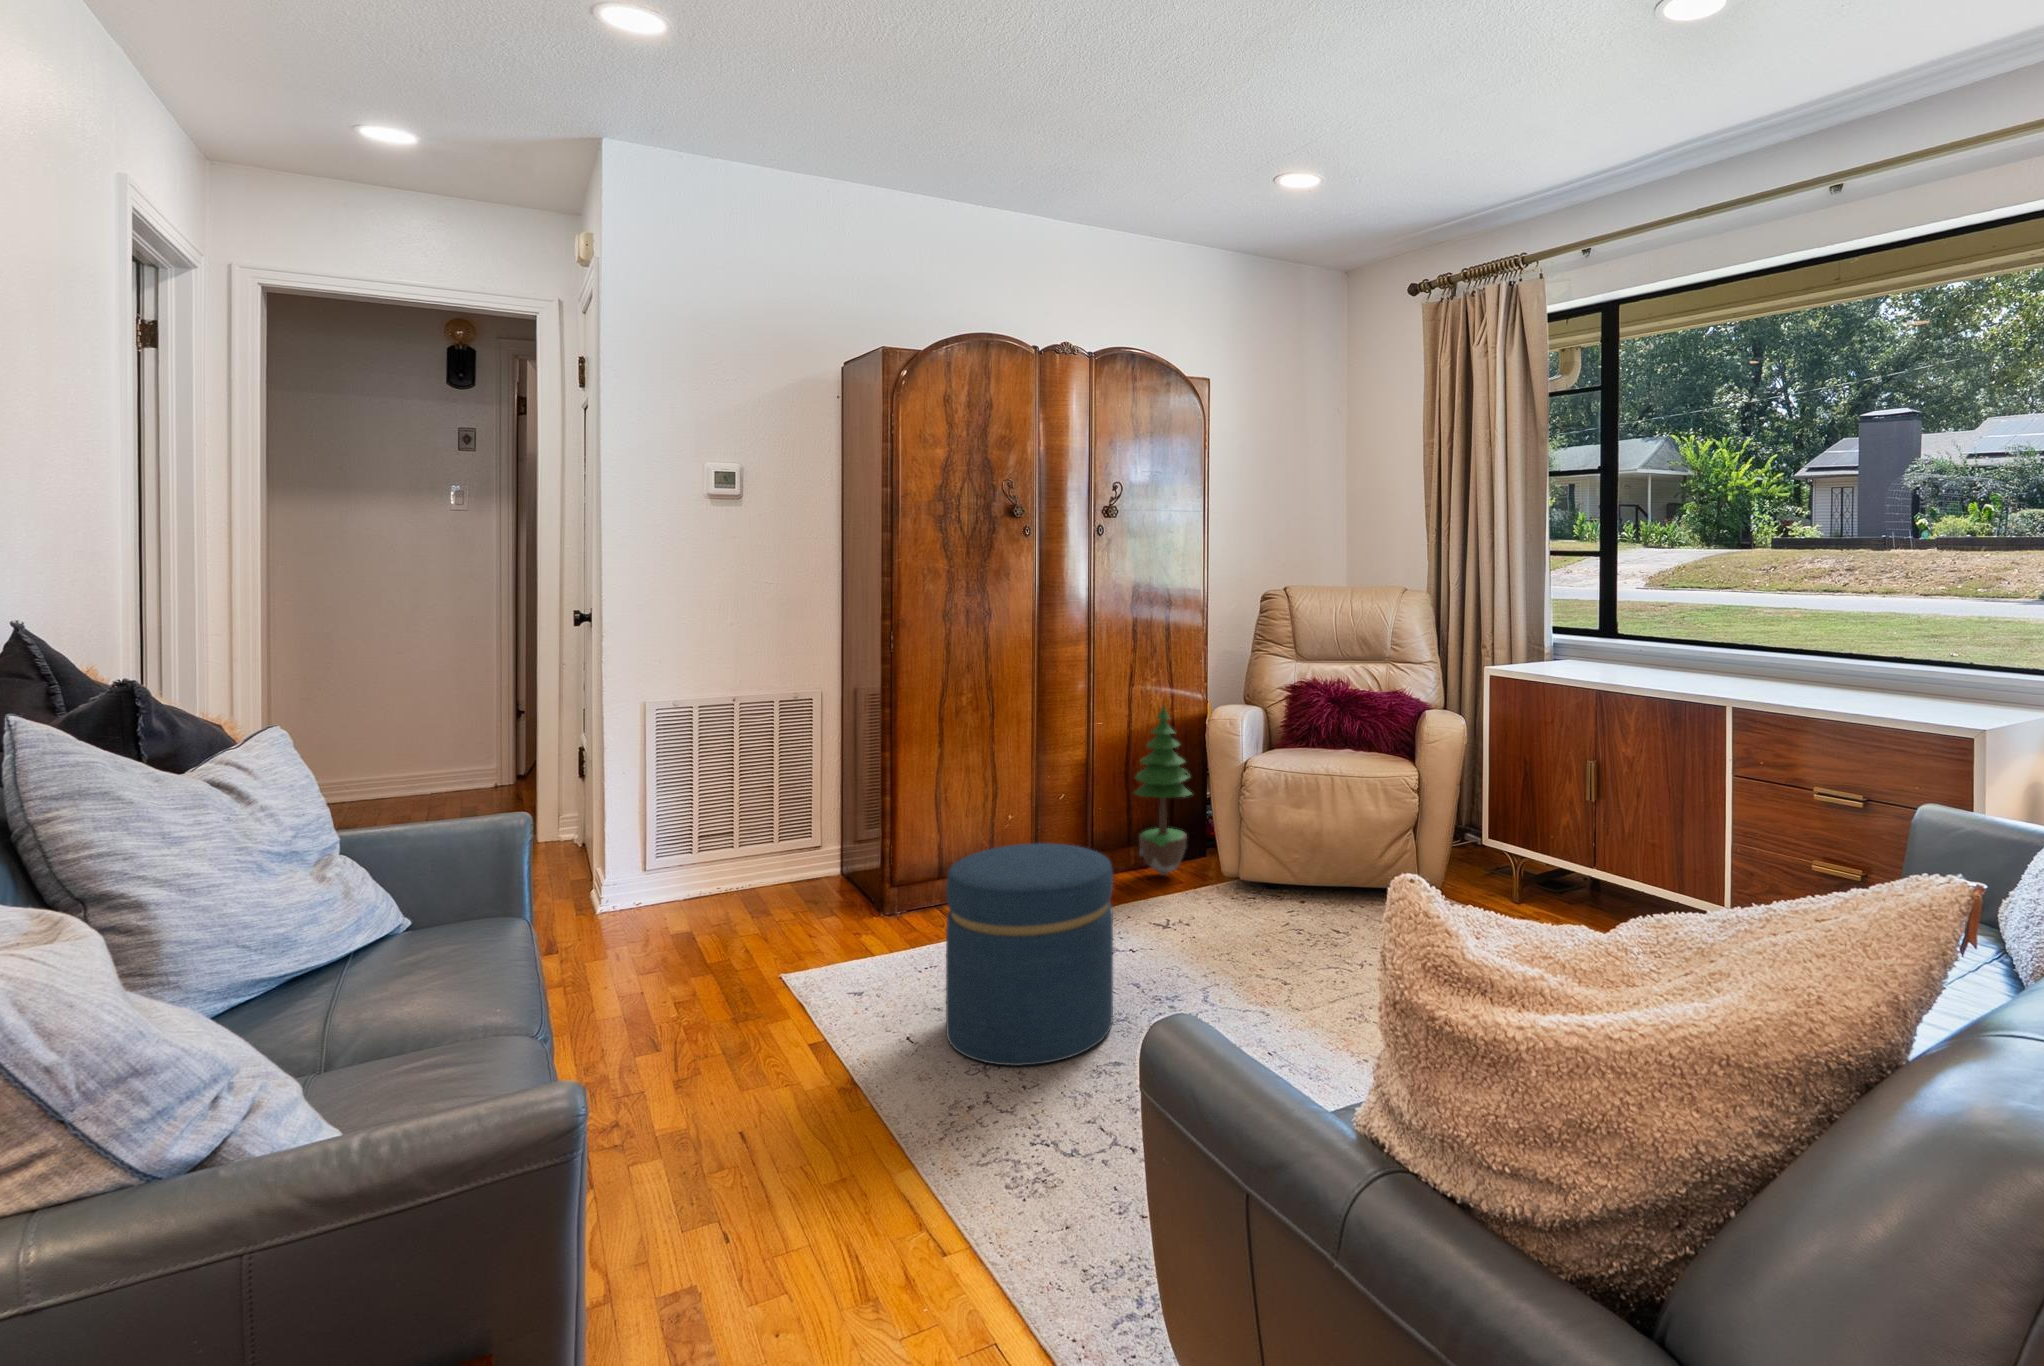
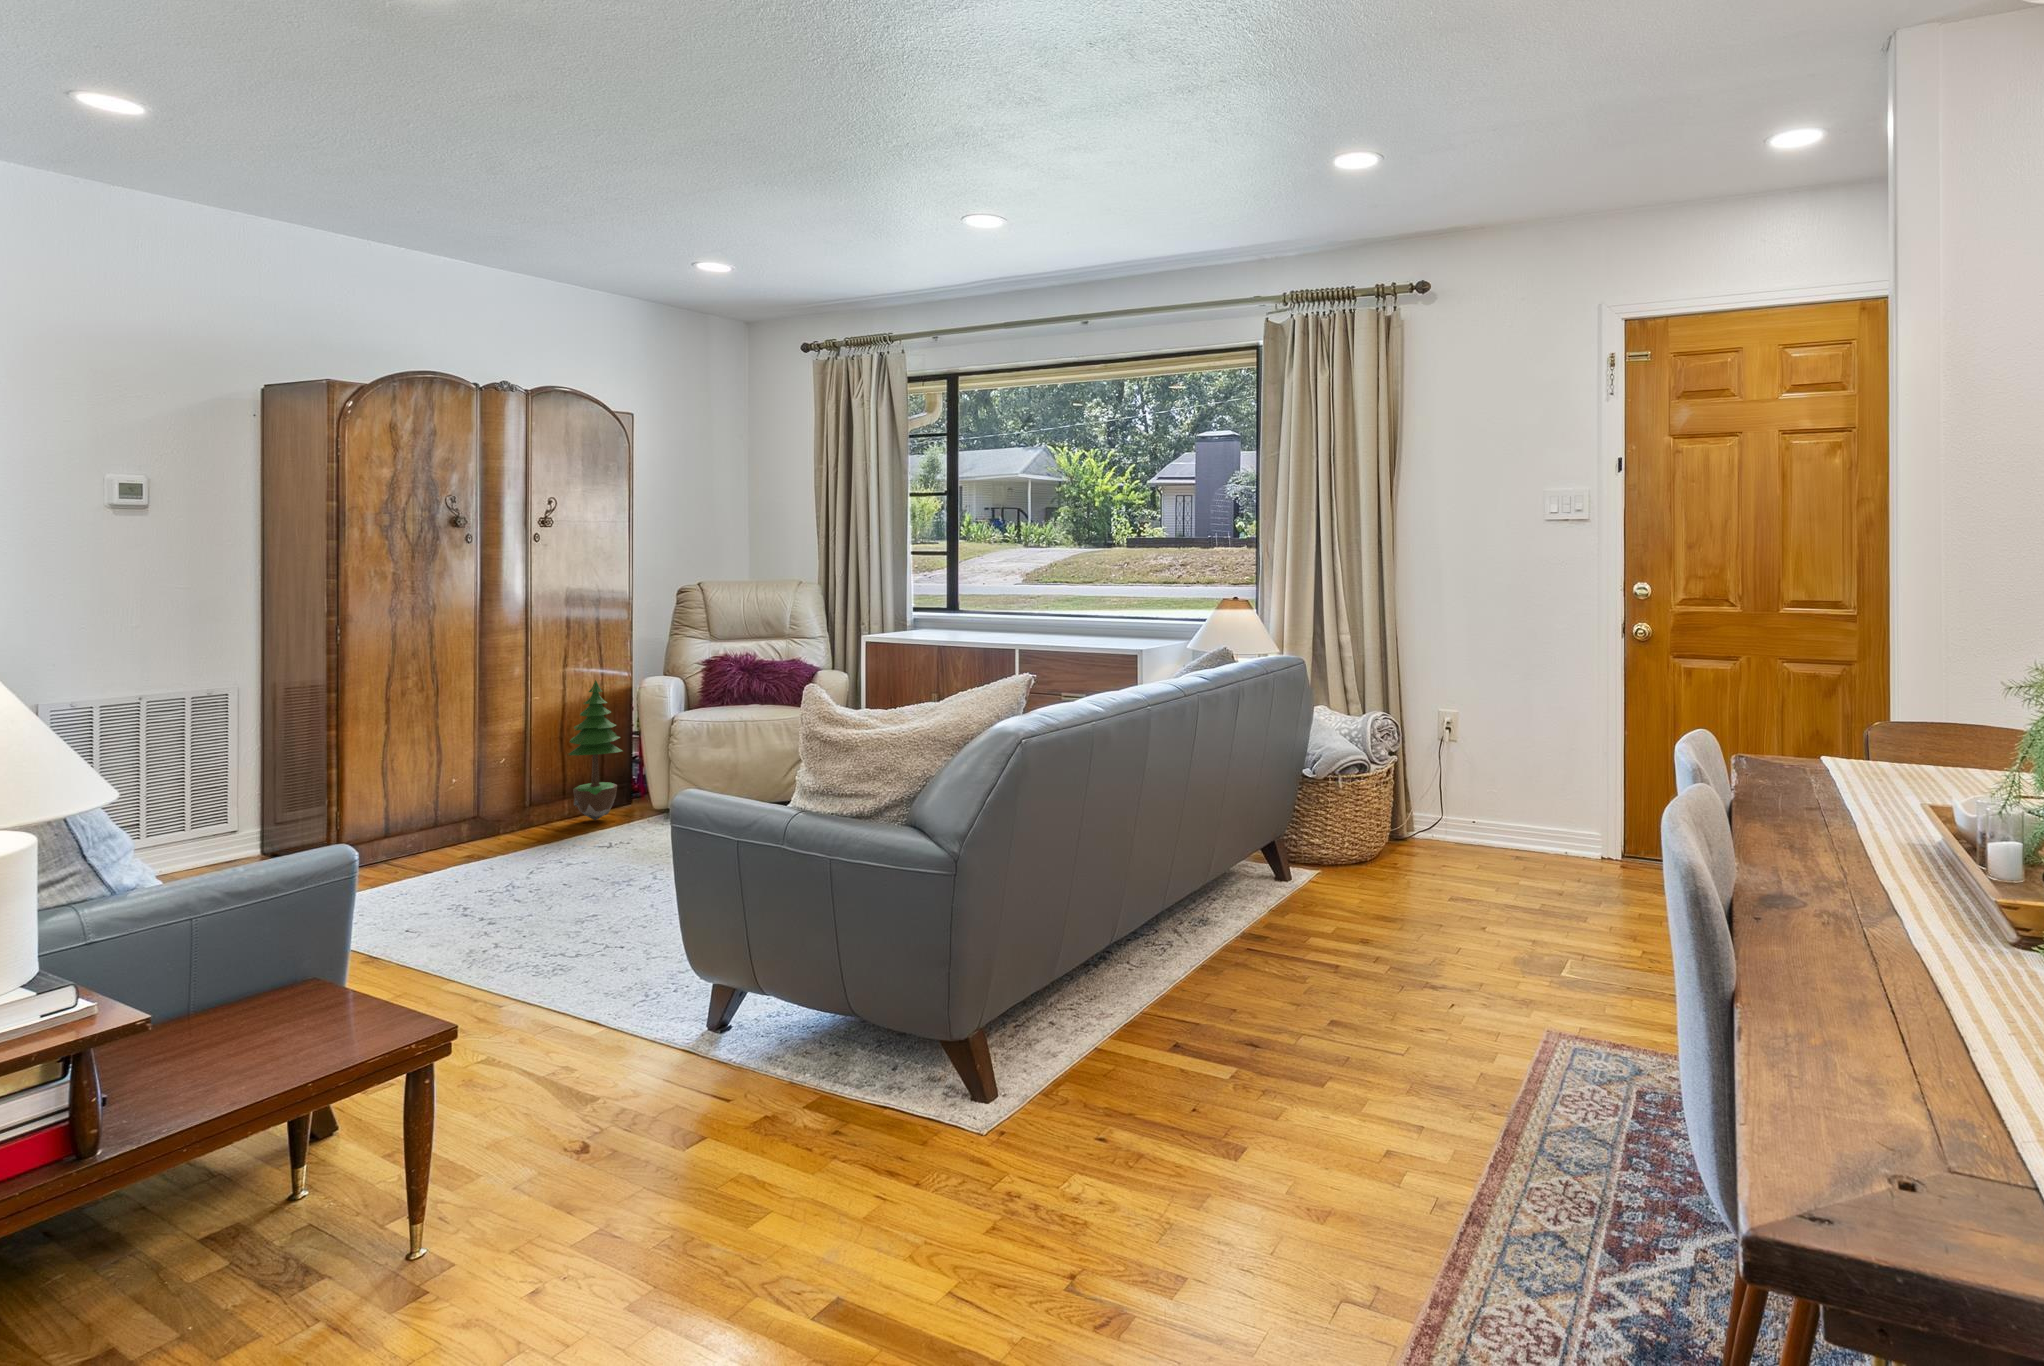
ottoman: present [946,843,1113,1066] -> none [443,775,584,928]

